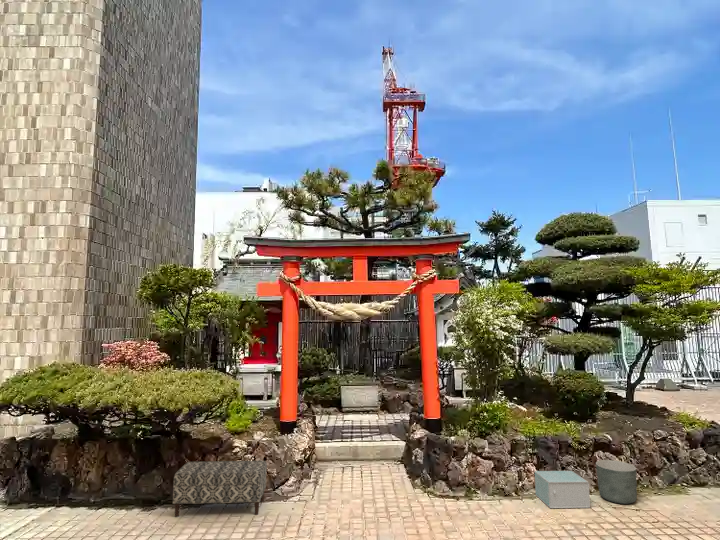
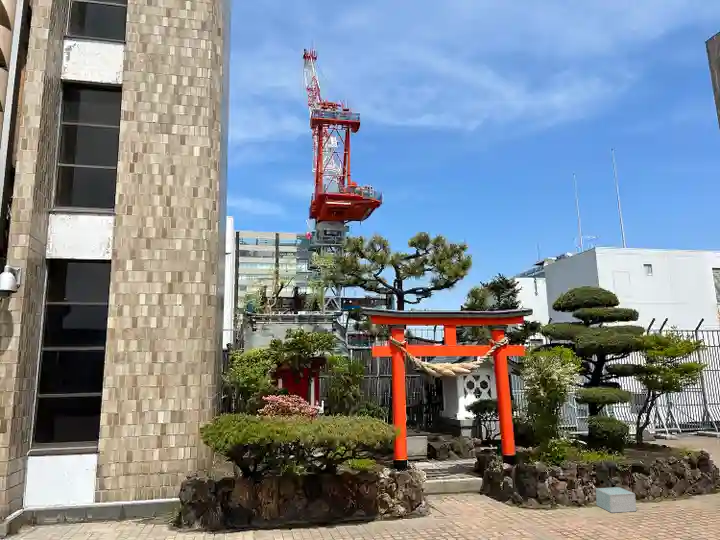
planter: present [596,460,637,504] -> none [635,479,663,508]
bench: present [173,461,267,517] -> none [354,488,420,531]

